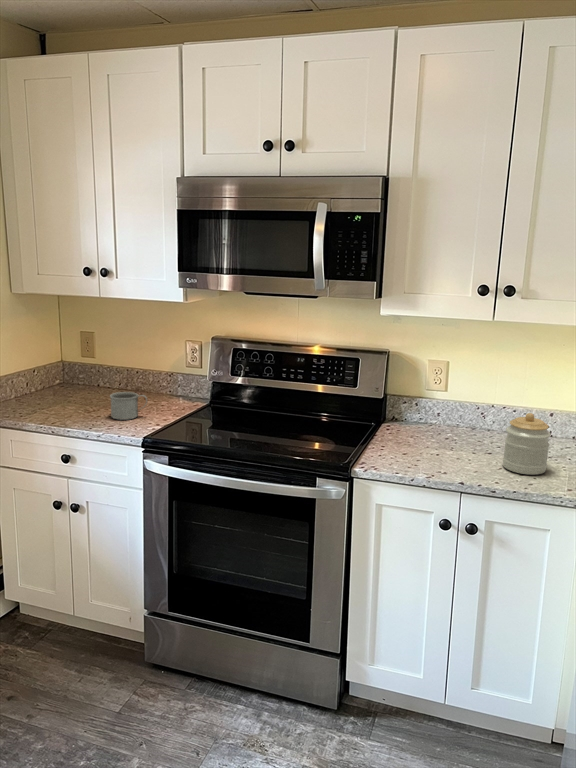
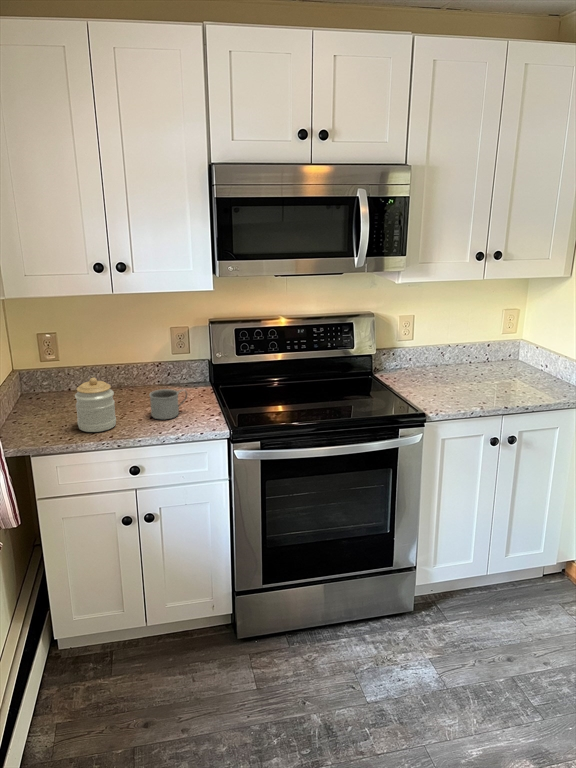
jar: present [503,413,551,475] -> present [75,378,116,432]

